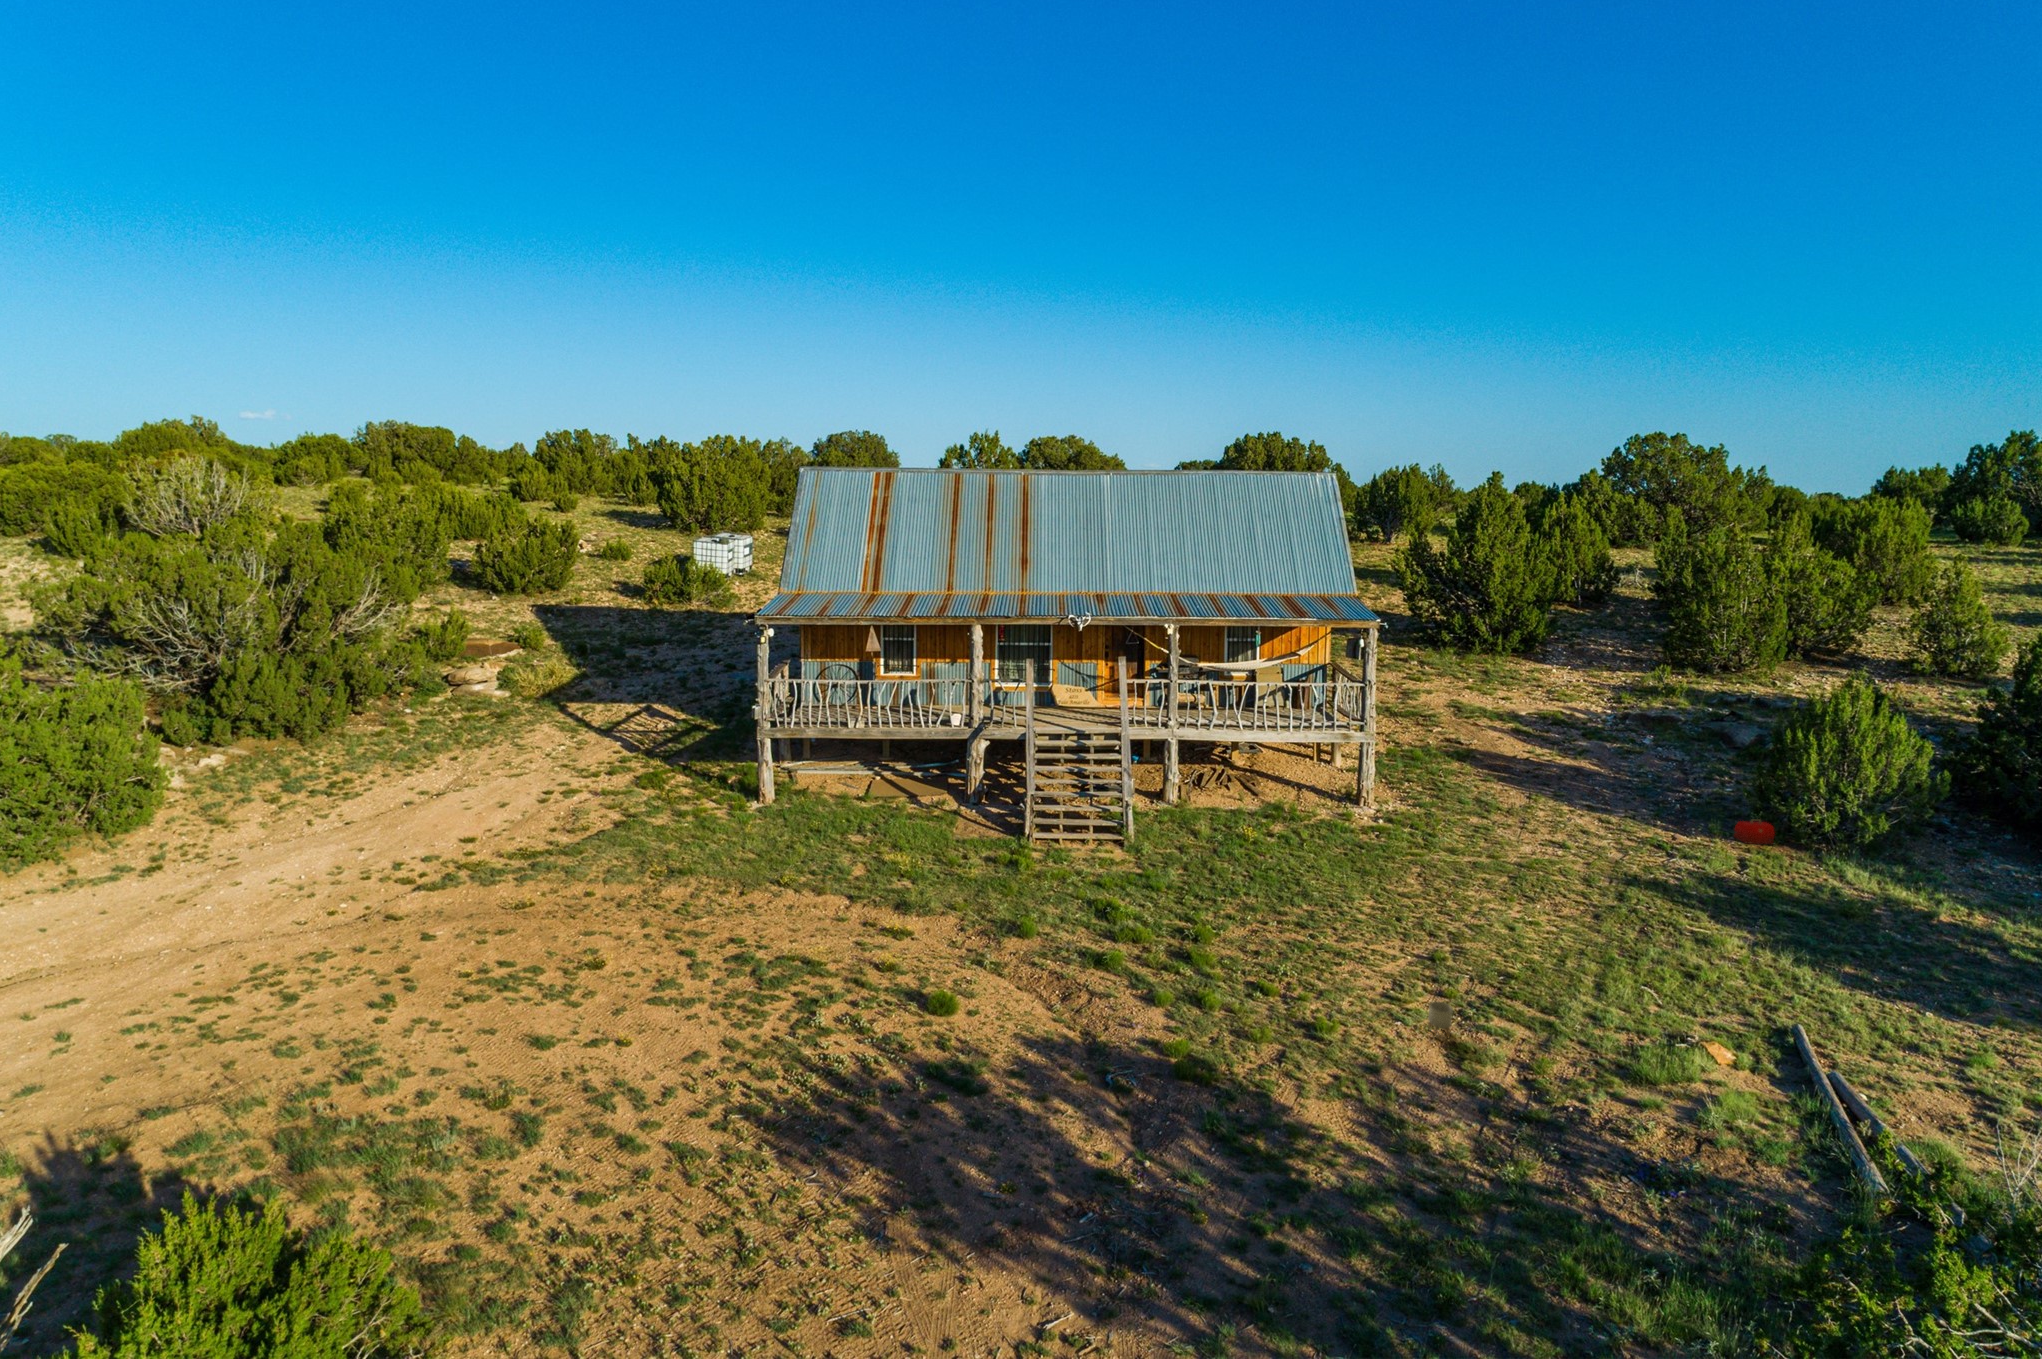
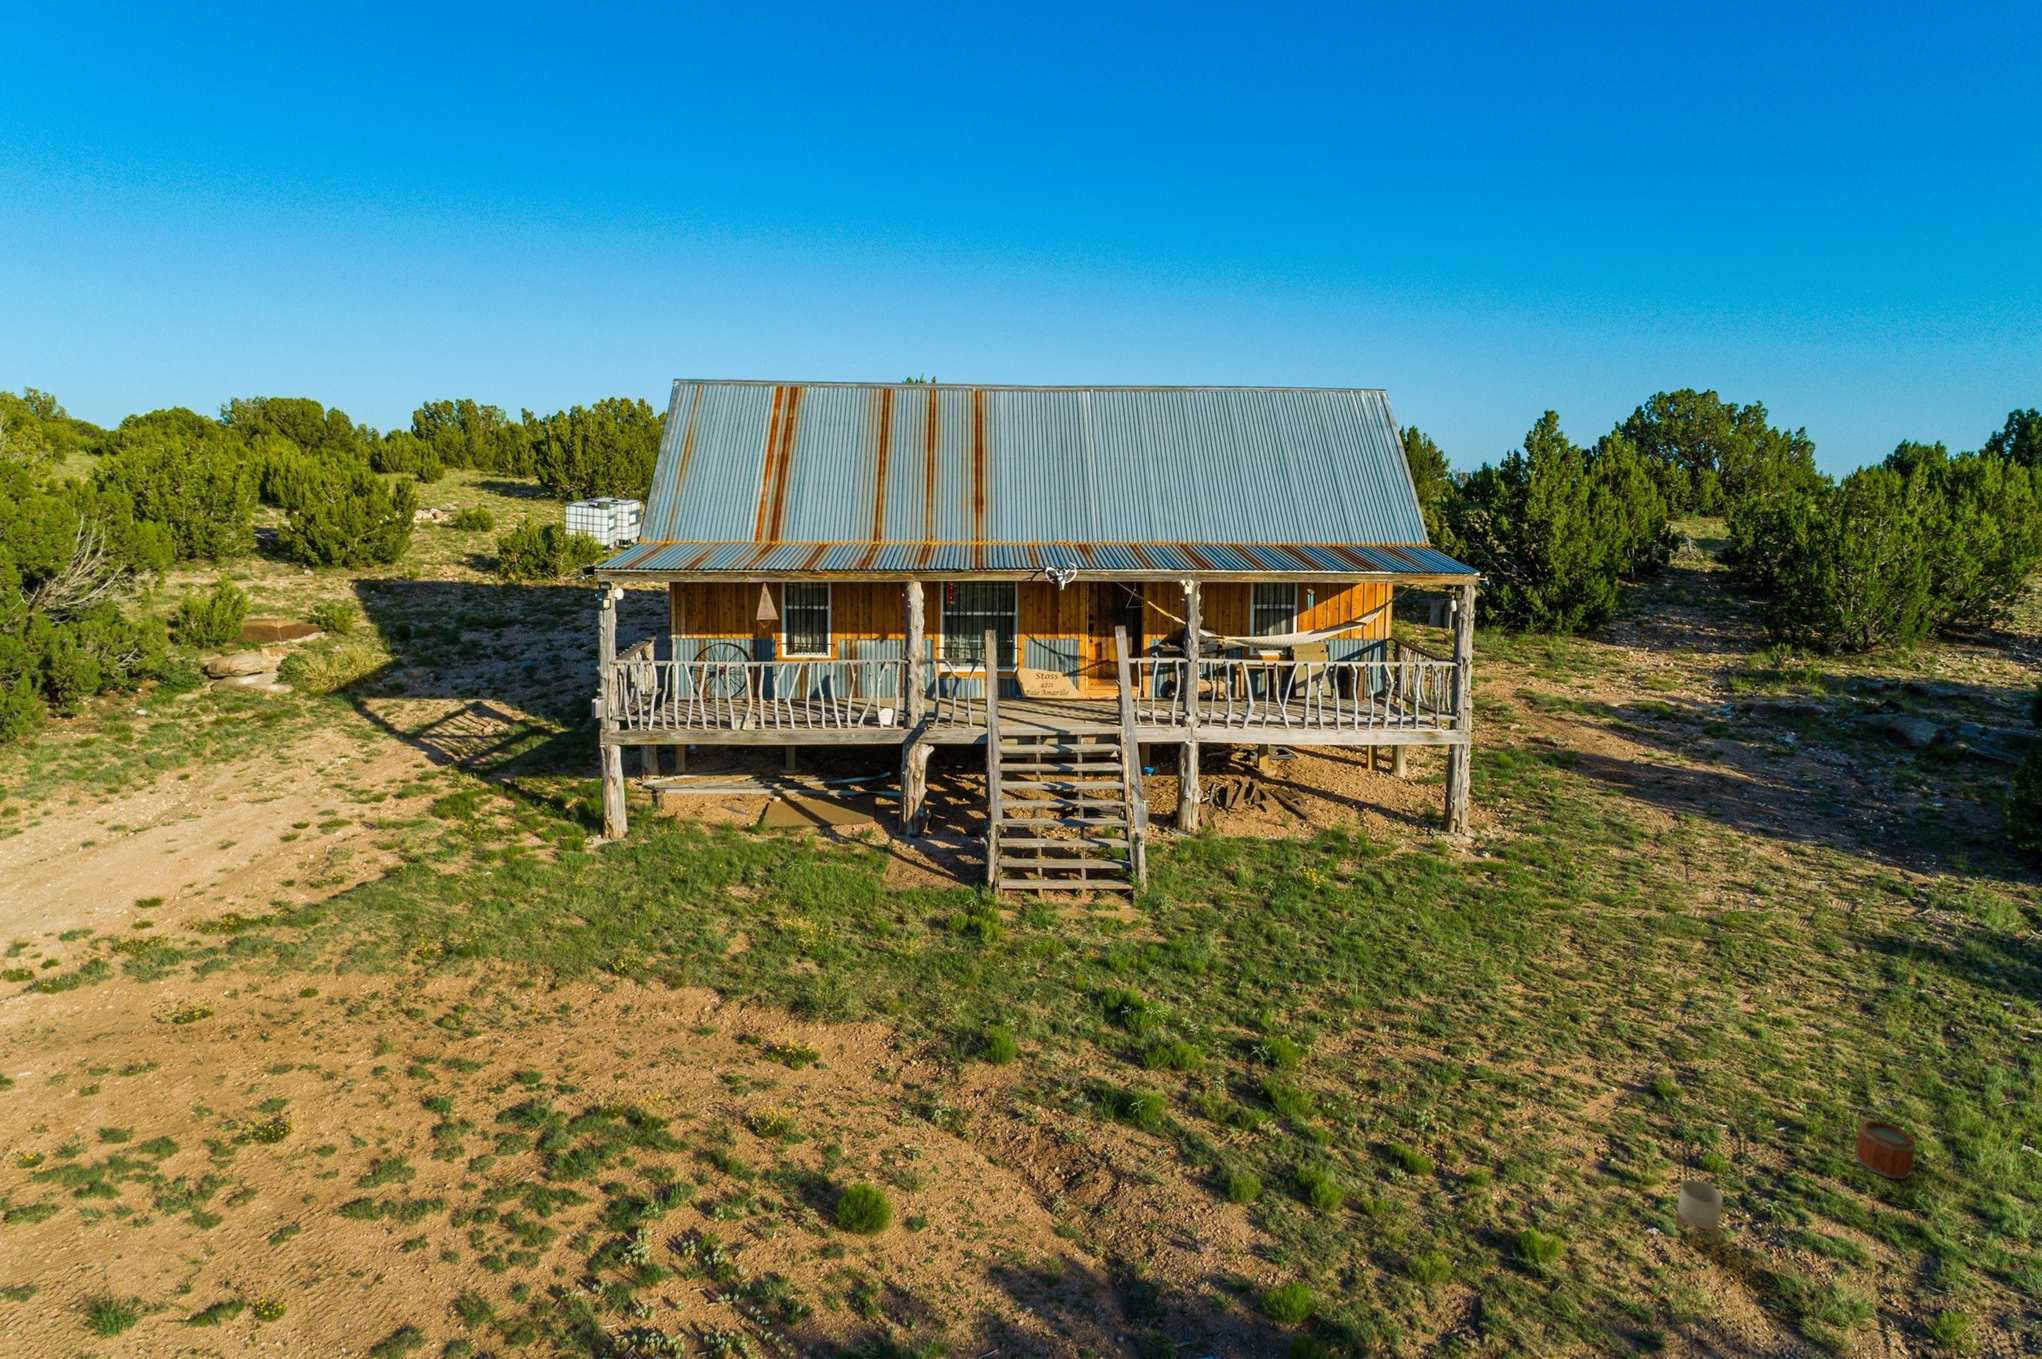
toolbox: present [1734,820,1775,844] -> none [1948,844,2008,878]
bucket: none [1559,977,1592,1012] -> present [1855,1121,1916,1179]

